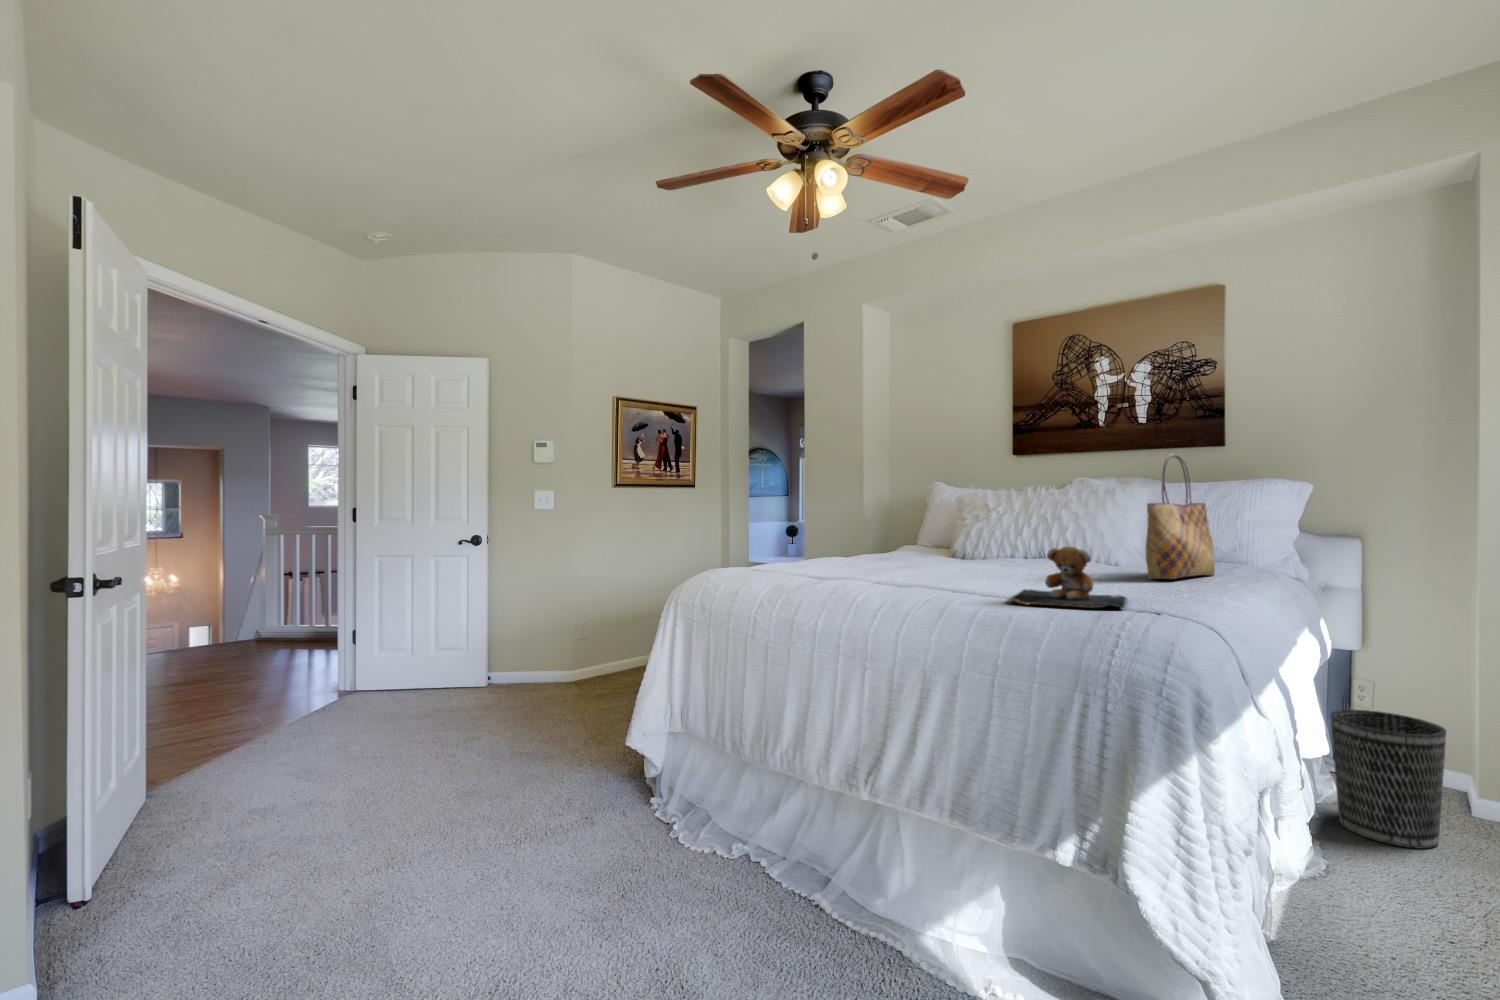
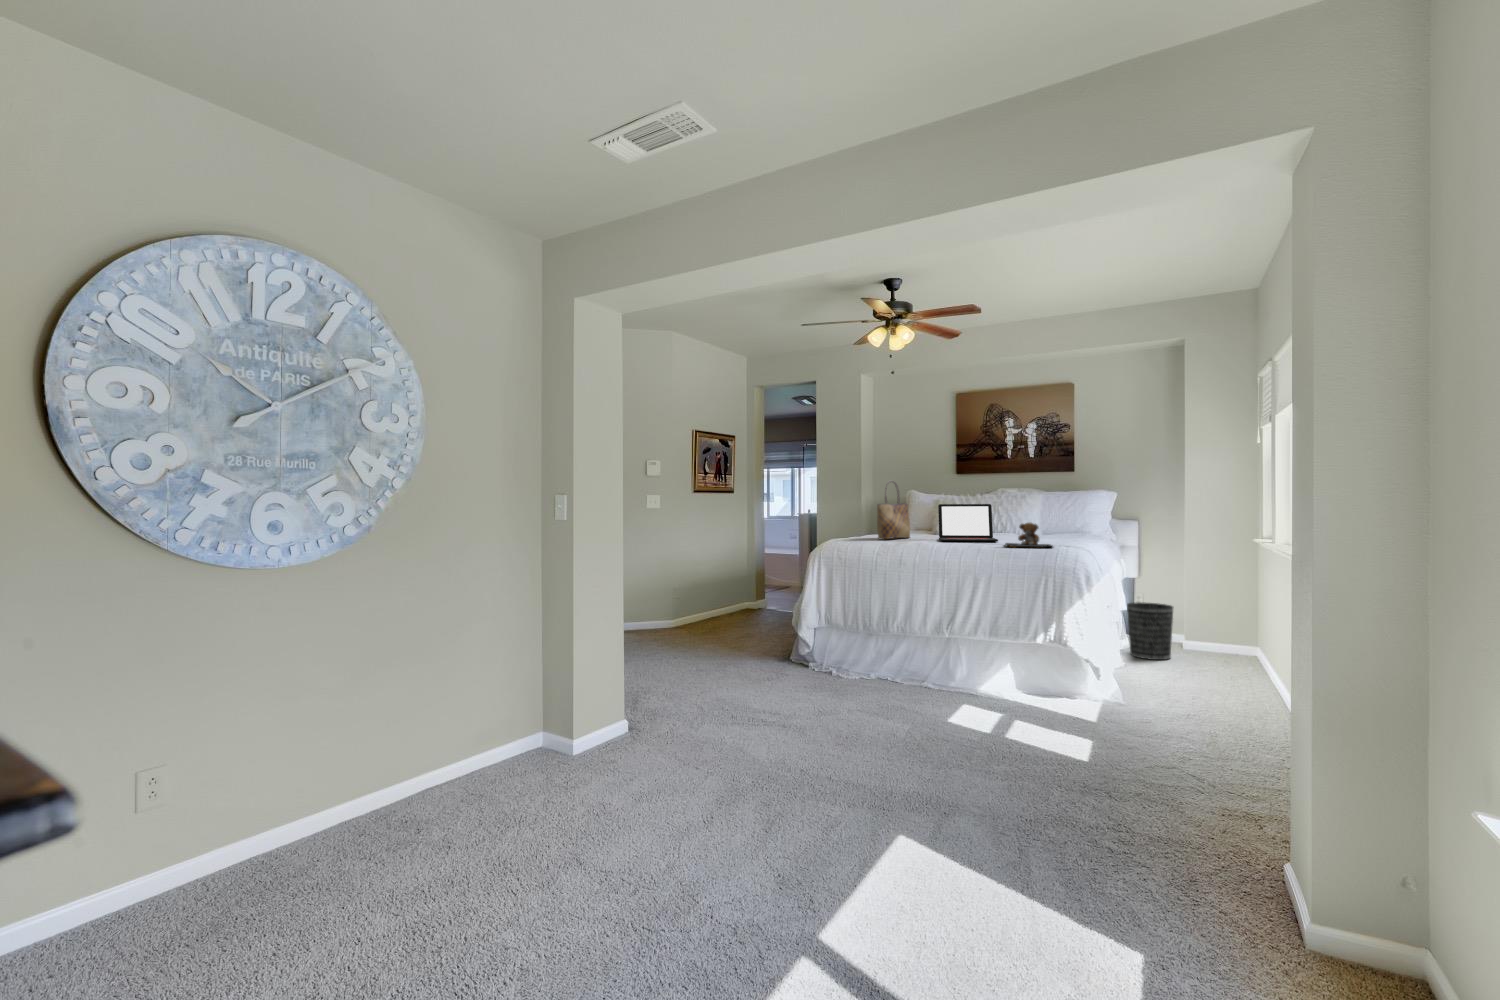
tote bag: present [1146,454,1215,579] -> present [877,481,910,539]
laptop: none [903,504,1022,583] -> present [938,504,998,542]

